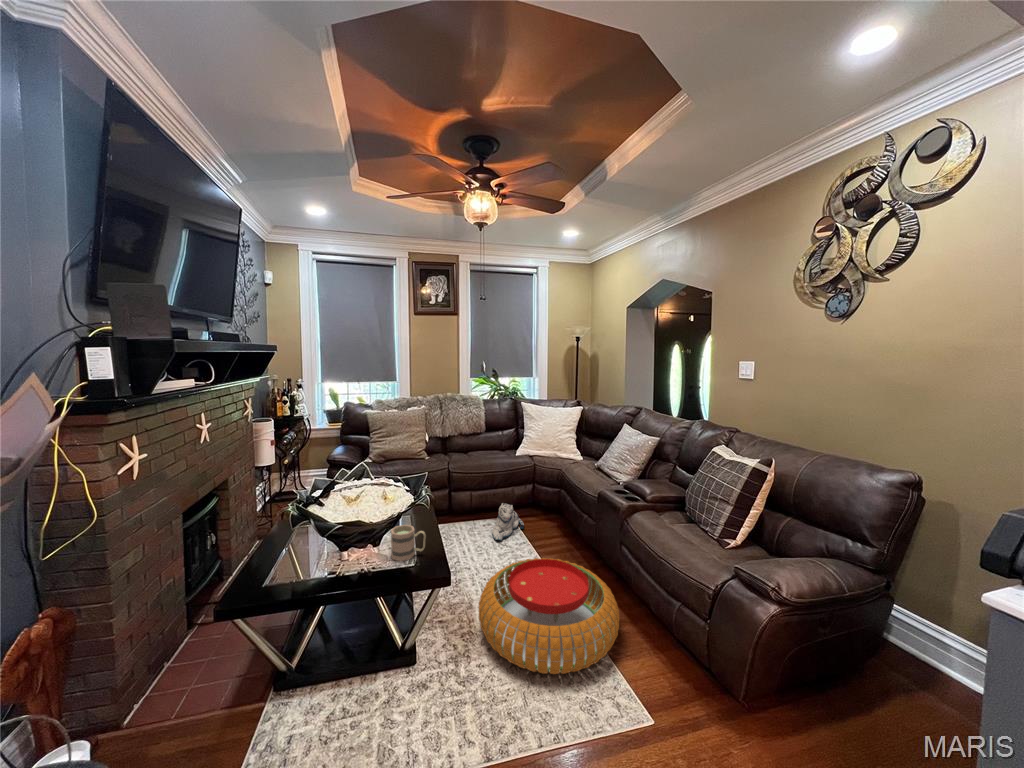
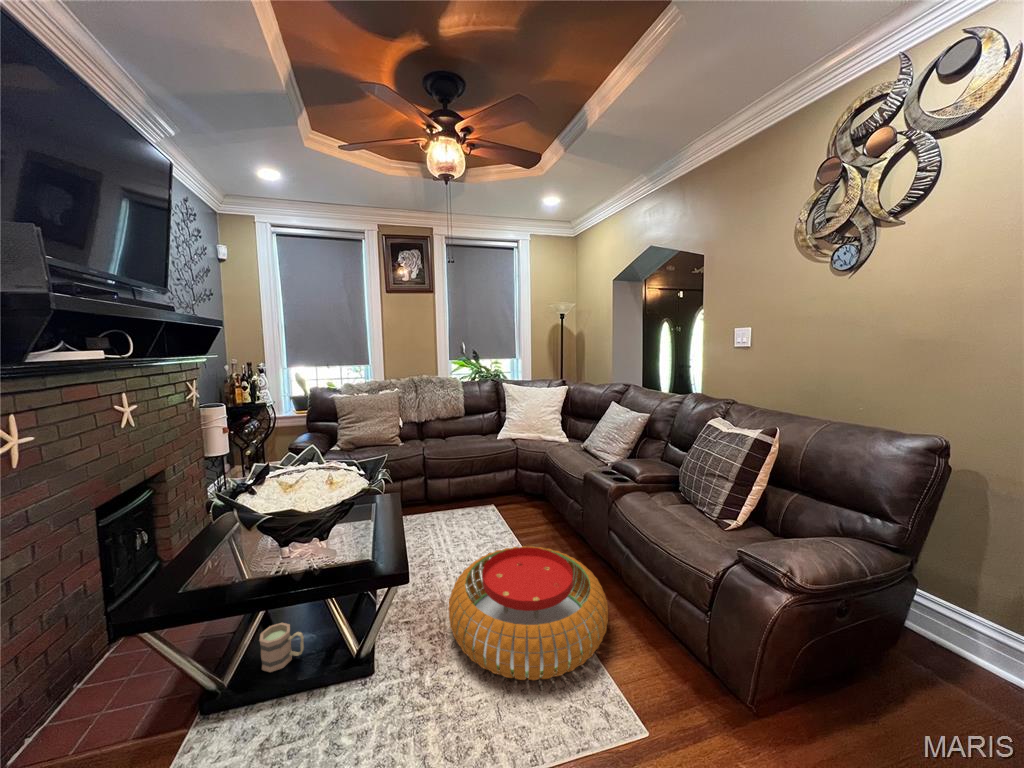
plush toy: present [492,503,524,540] -> none [471,488,506,528]
mug: present [391,525,426,561] -> present [260,623,304,672]

